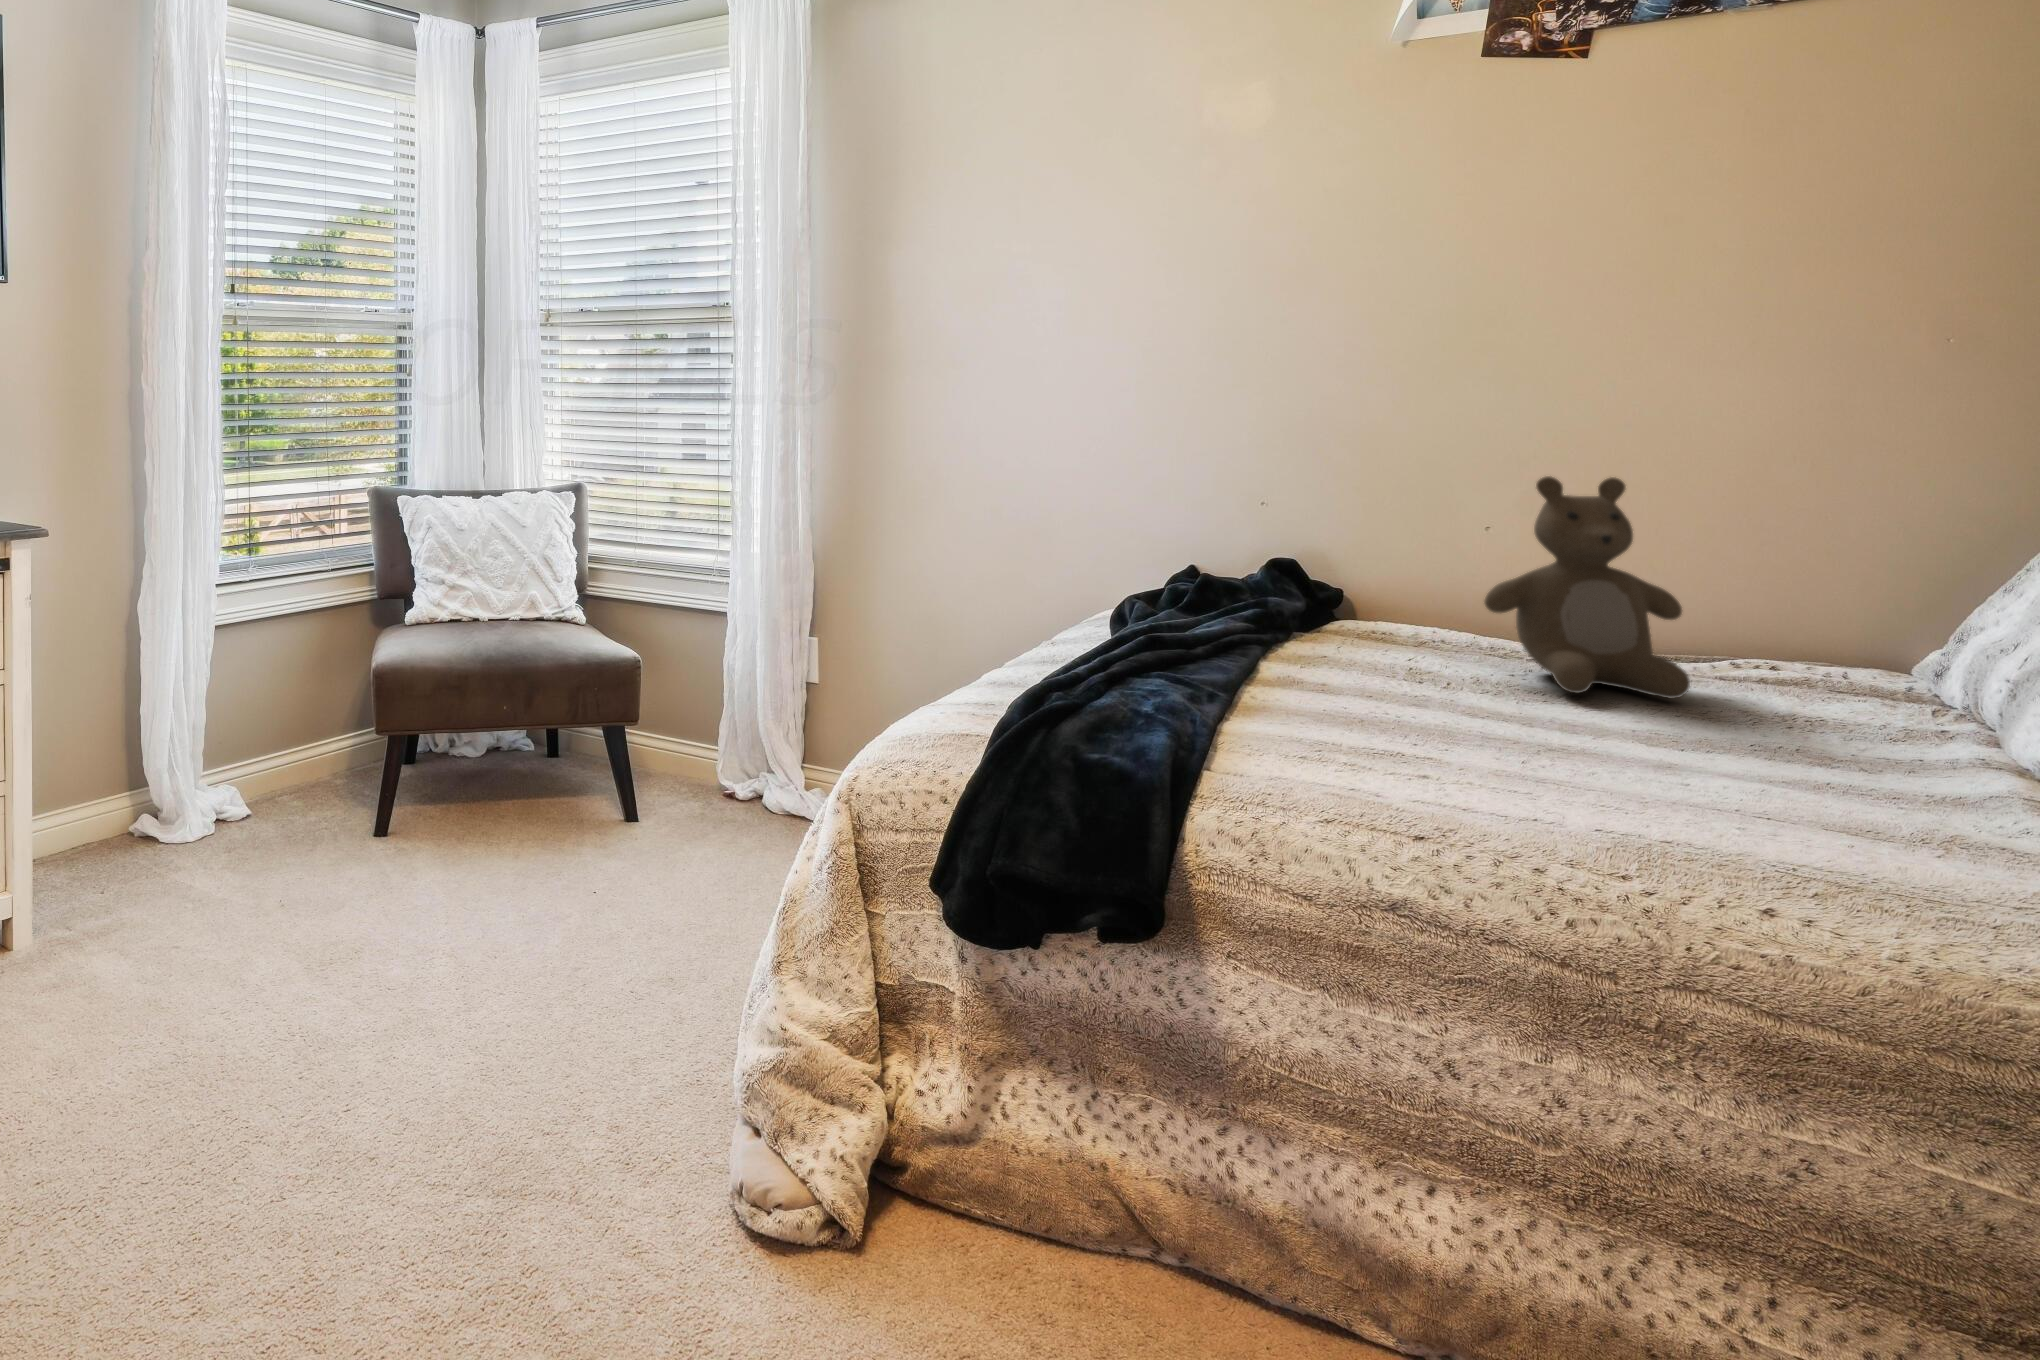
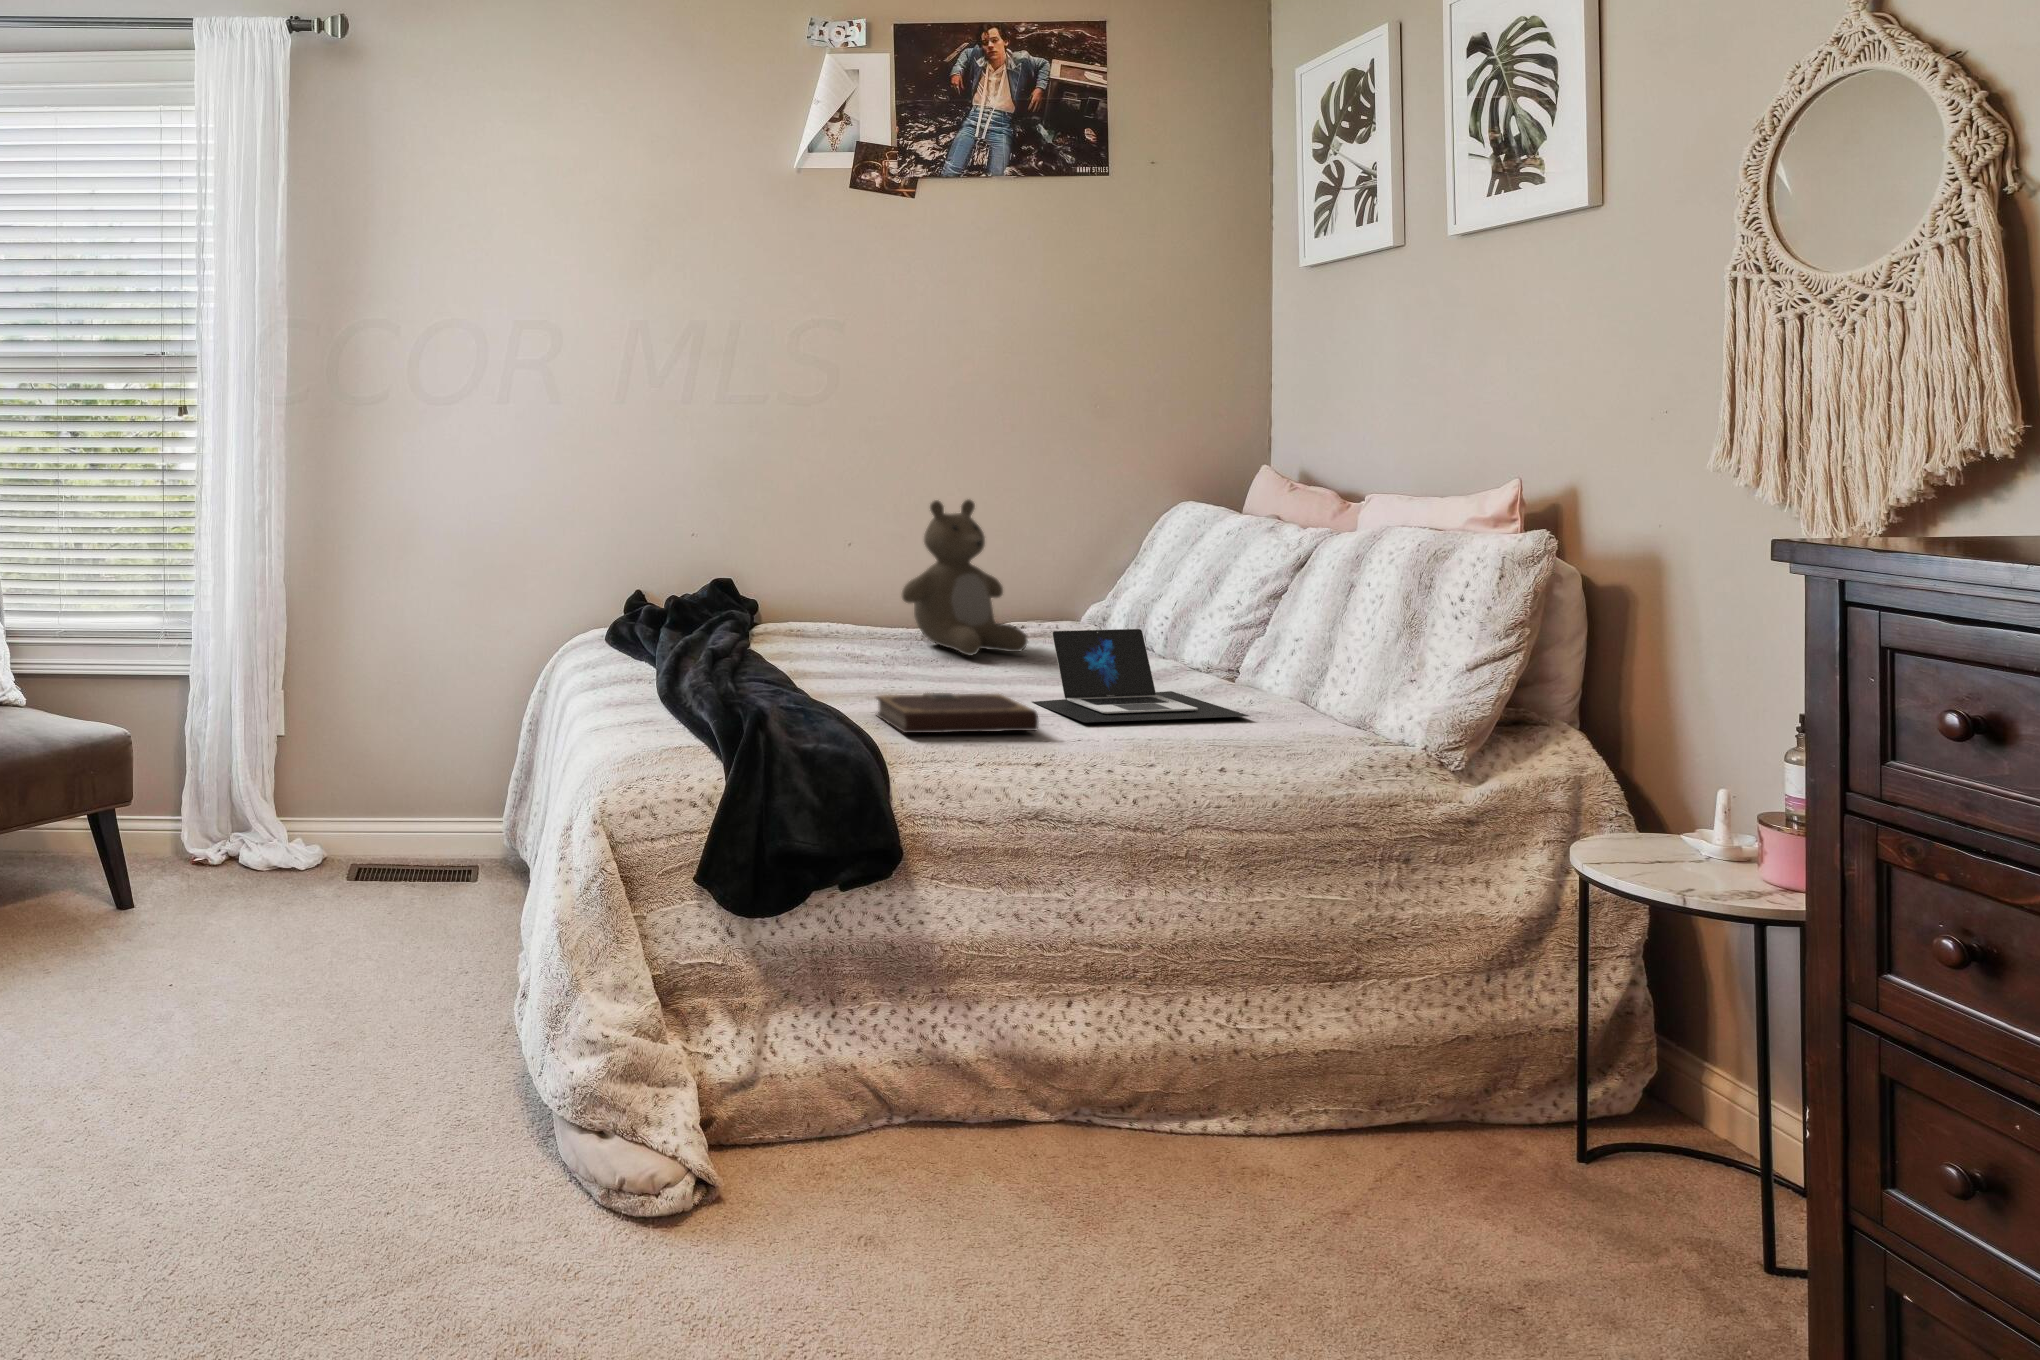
laptop: none [1547,669,1959,847] -> present [1033,629,1249,722]
notebook: none [1257,718,1474,798] -> present [876,693,1038,733]

